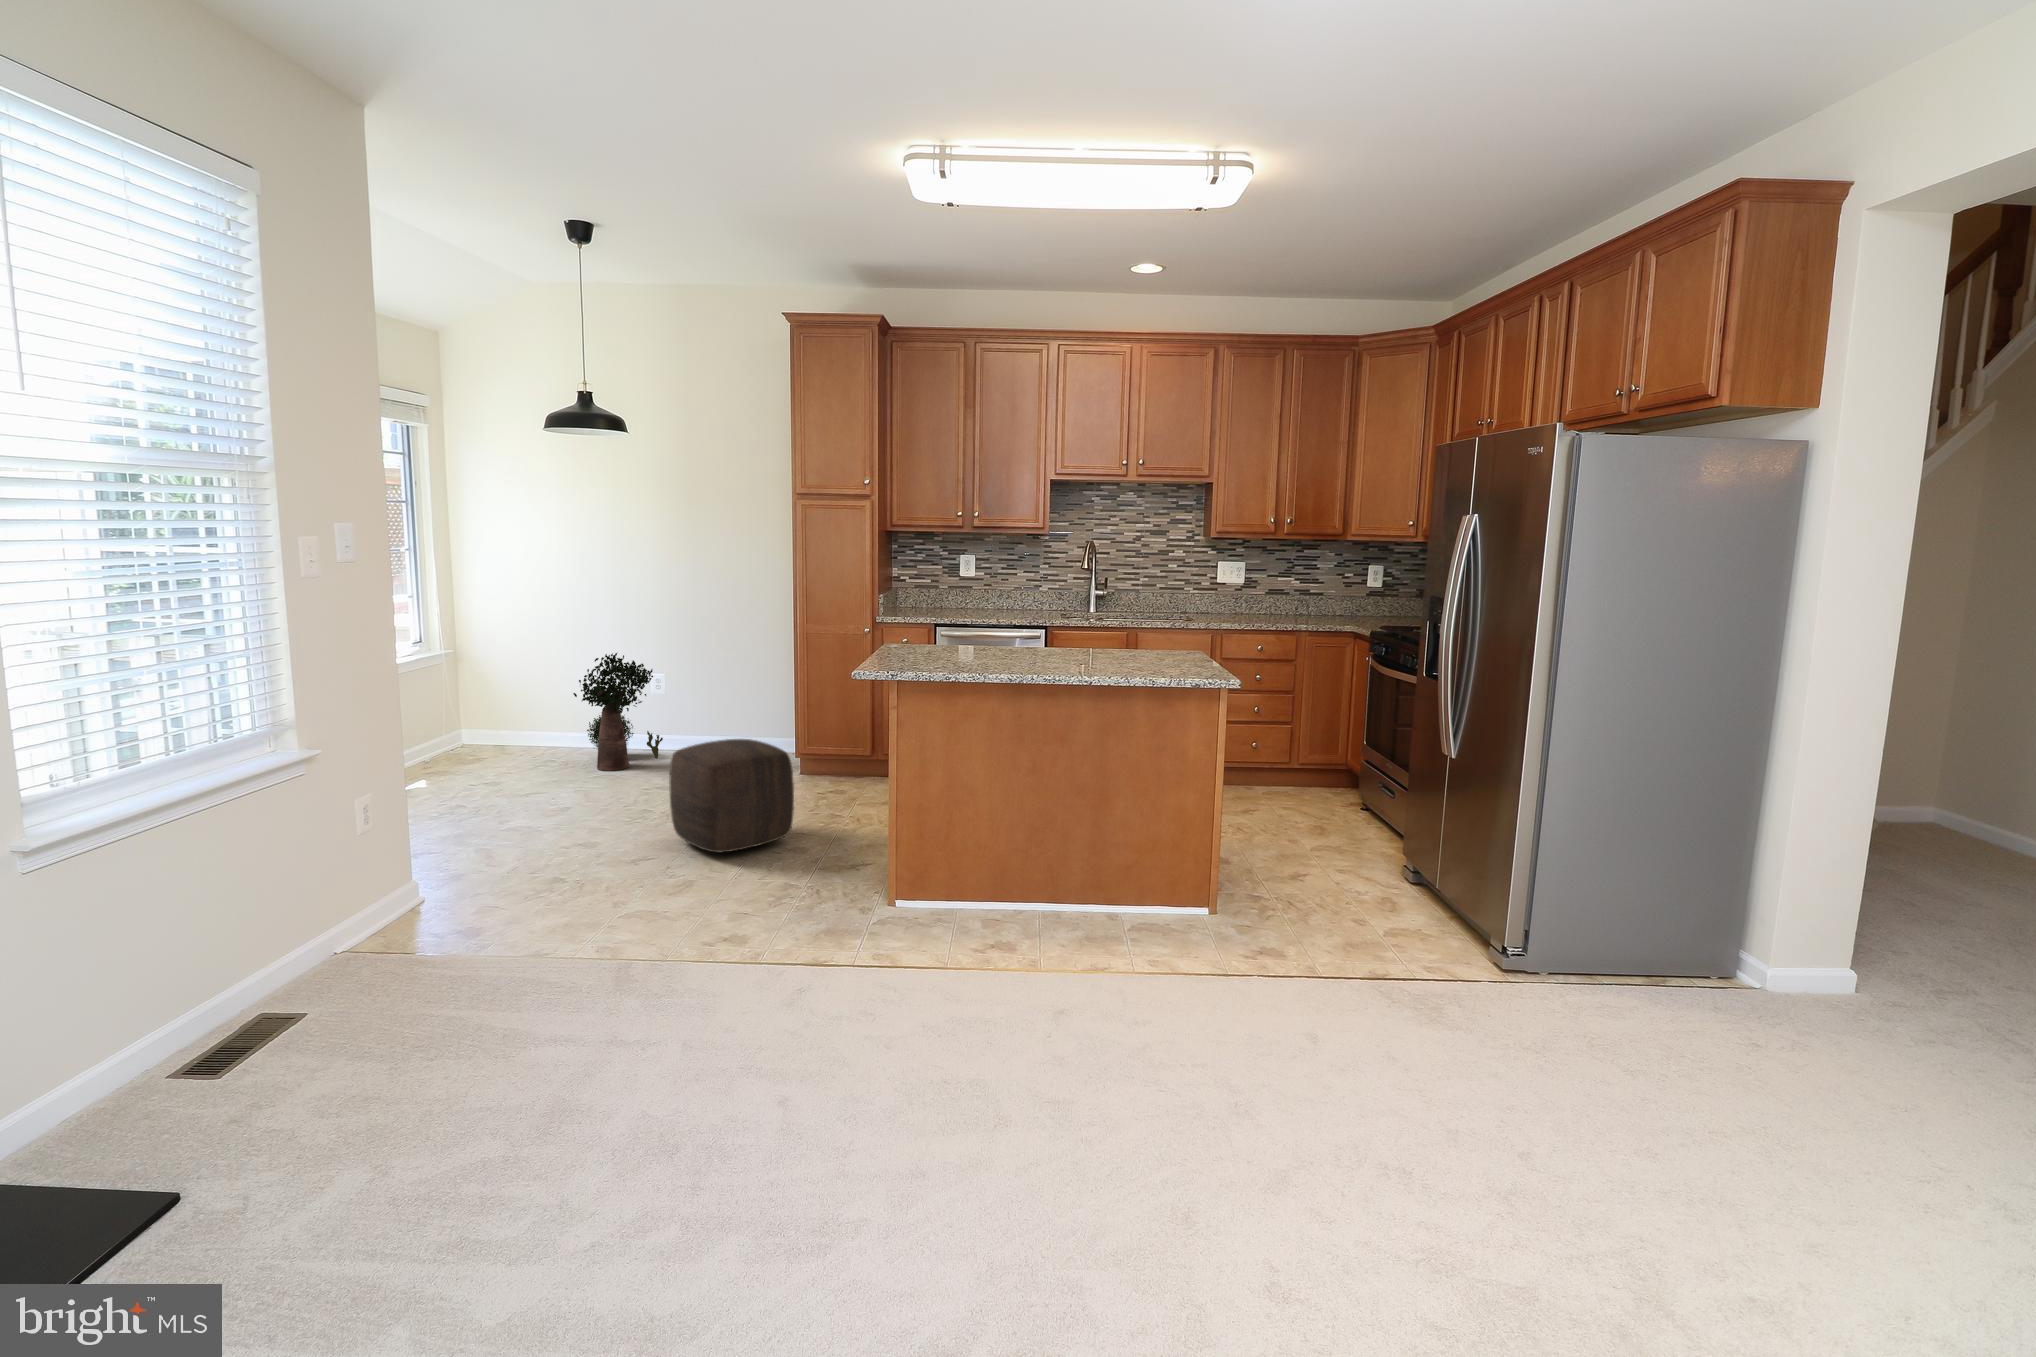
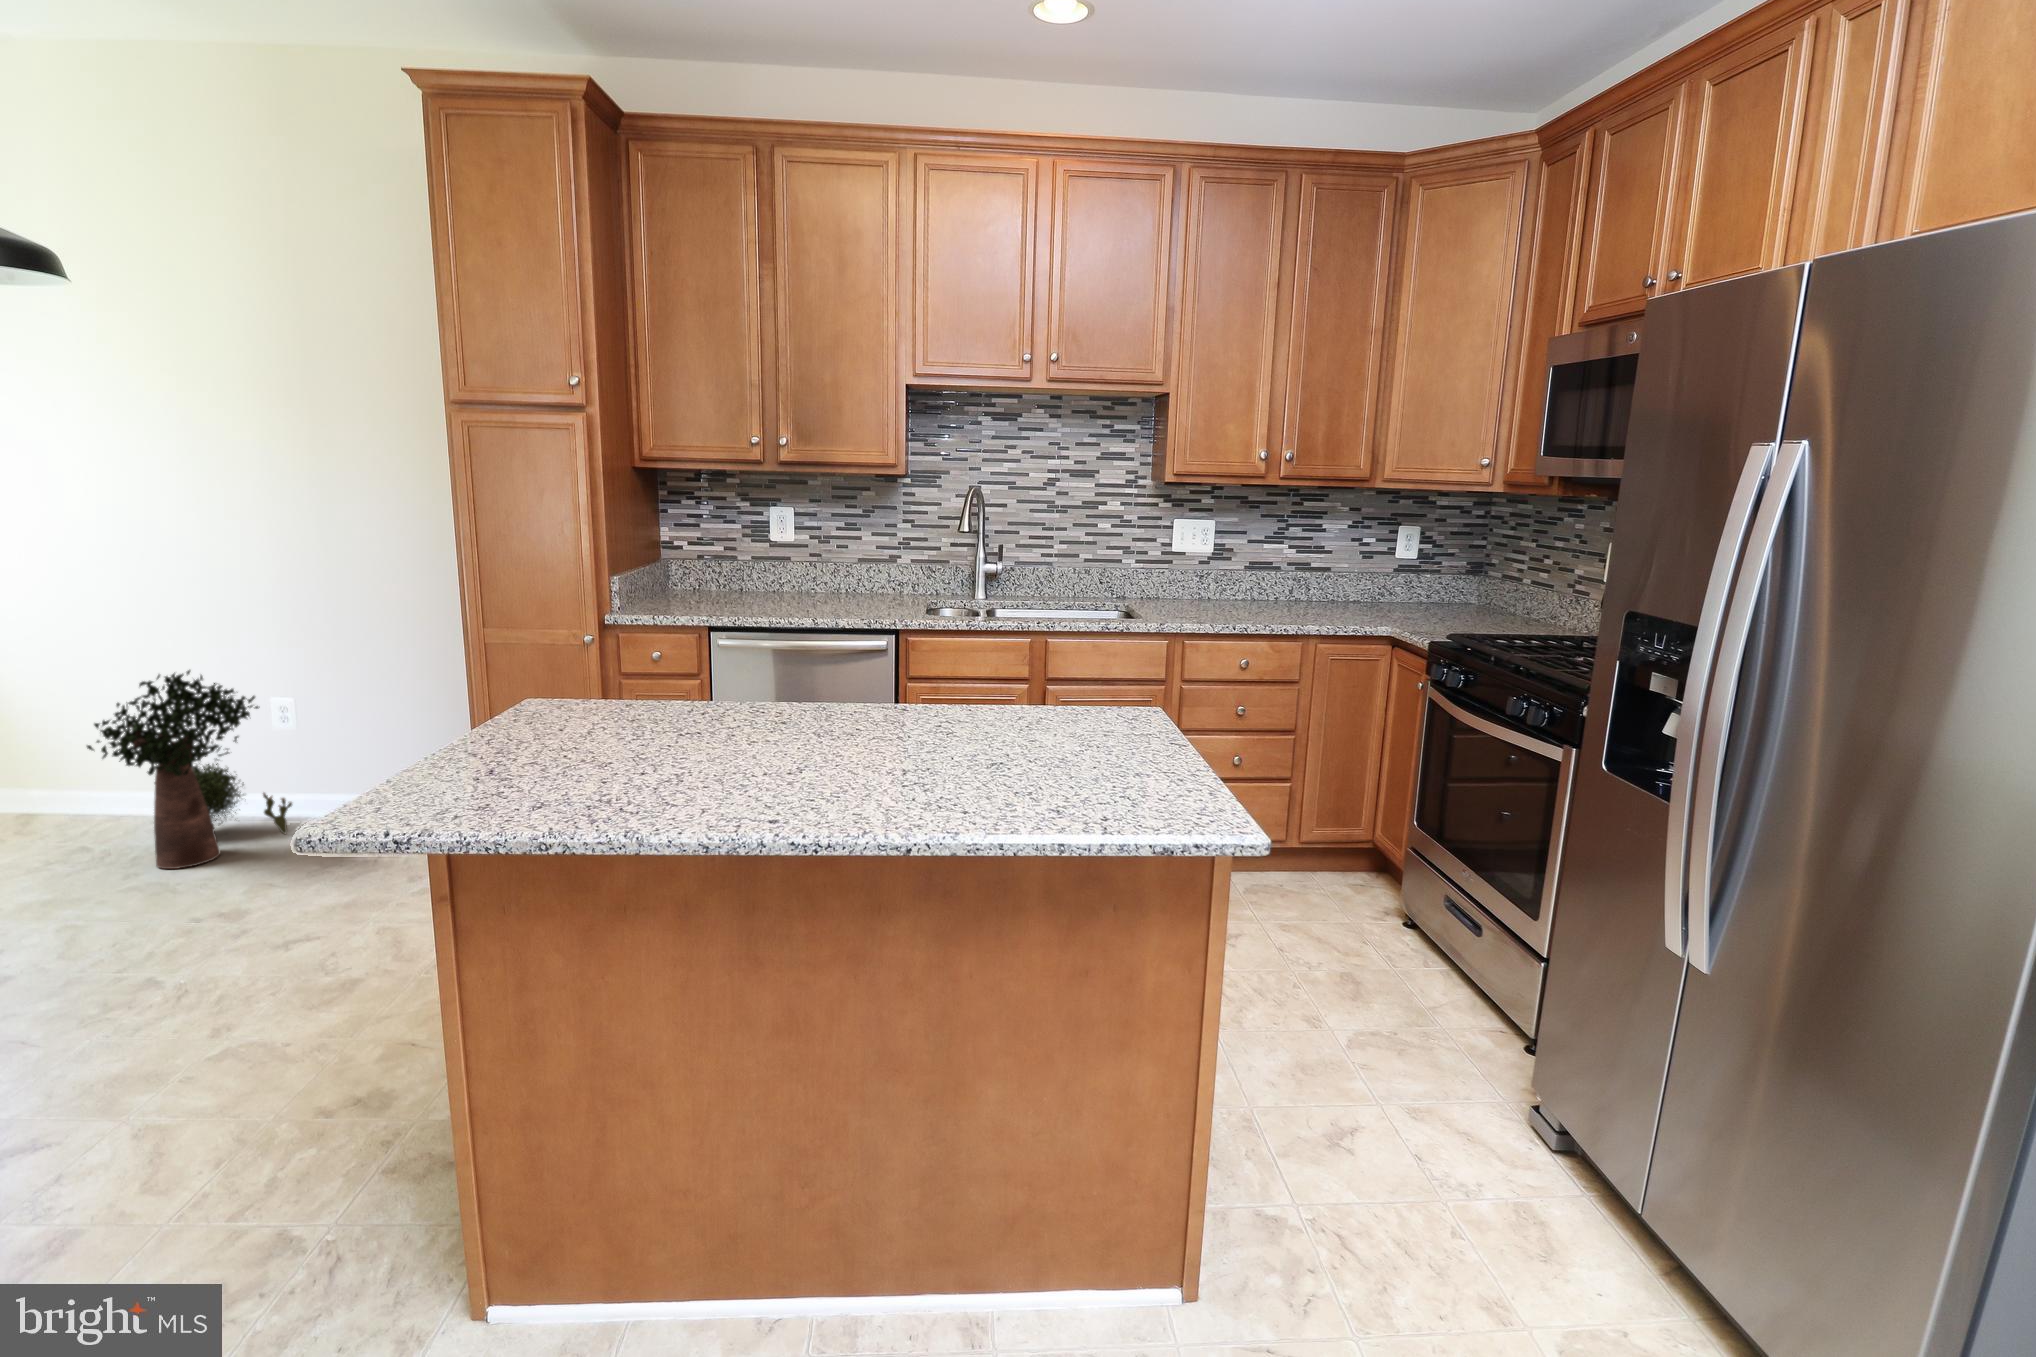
ottoman: present [669,739,794,852] -> none [72,873,360,1148]

